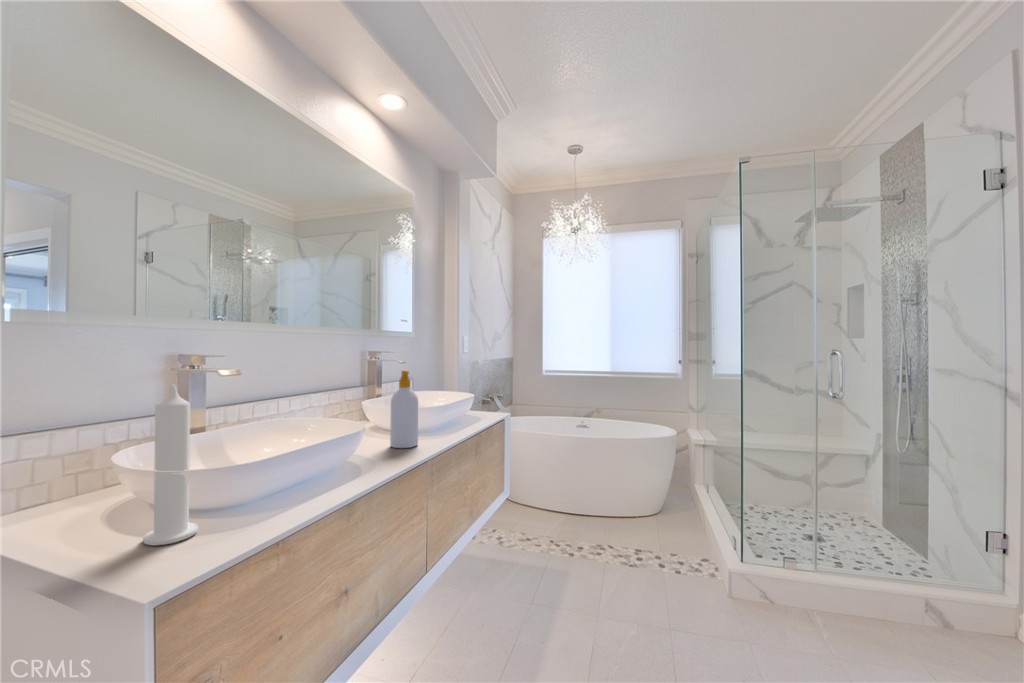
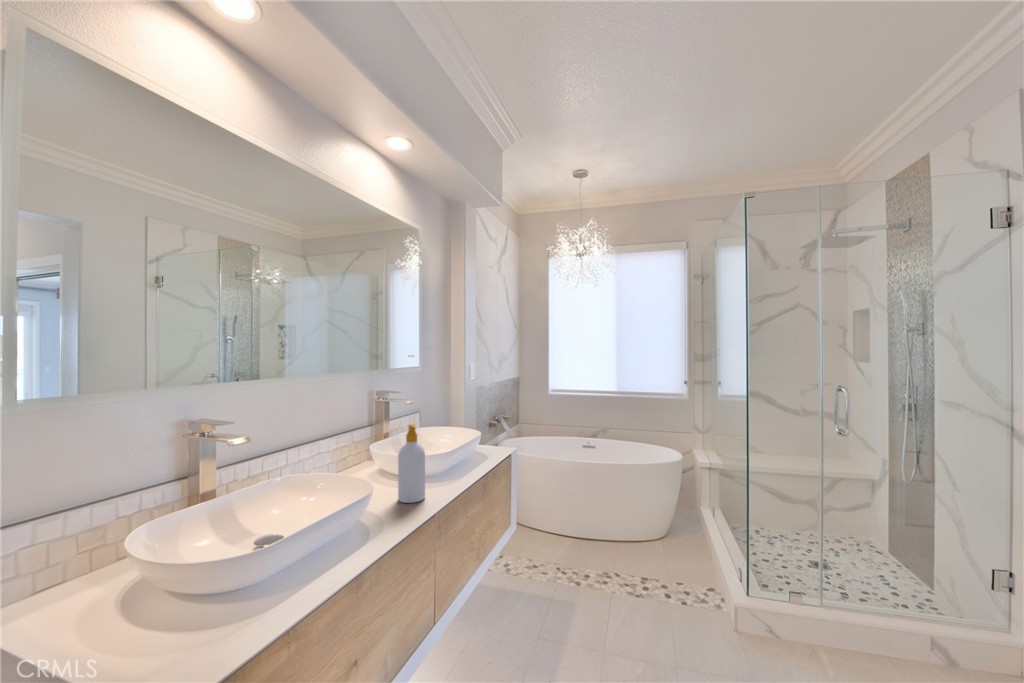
candle: present [143,384,198,545] -> none [155,488,209,653]

